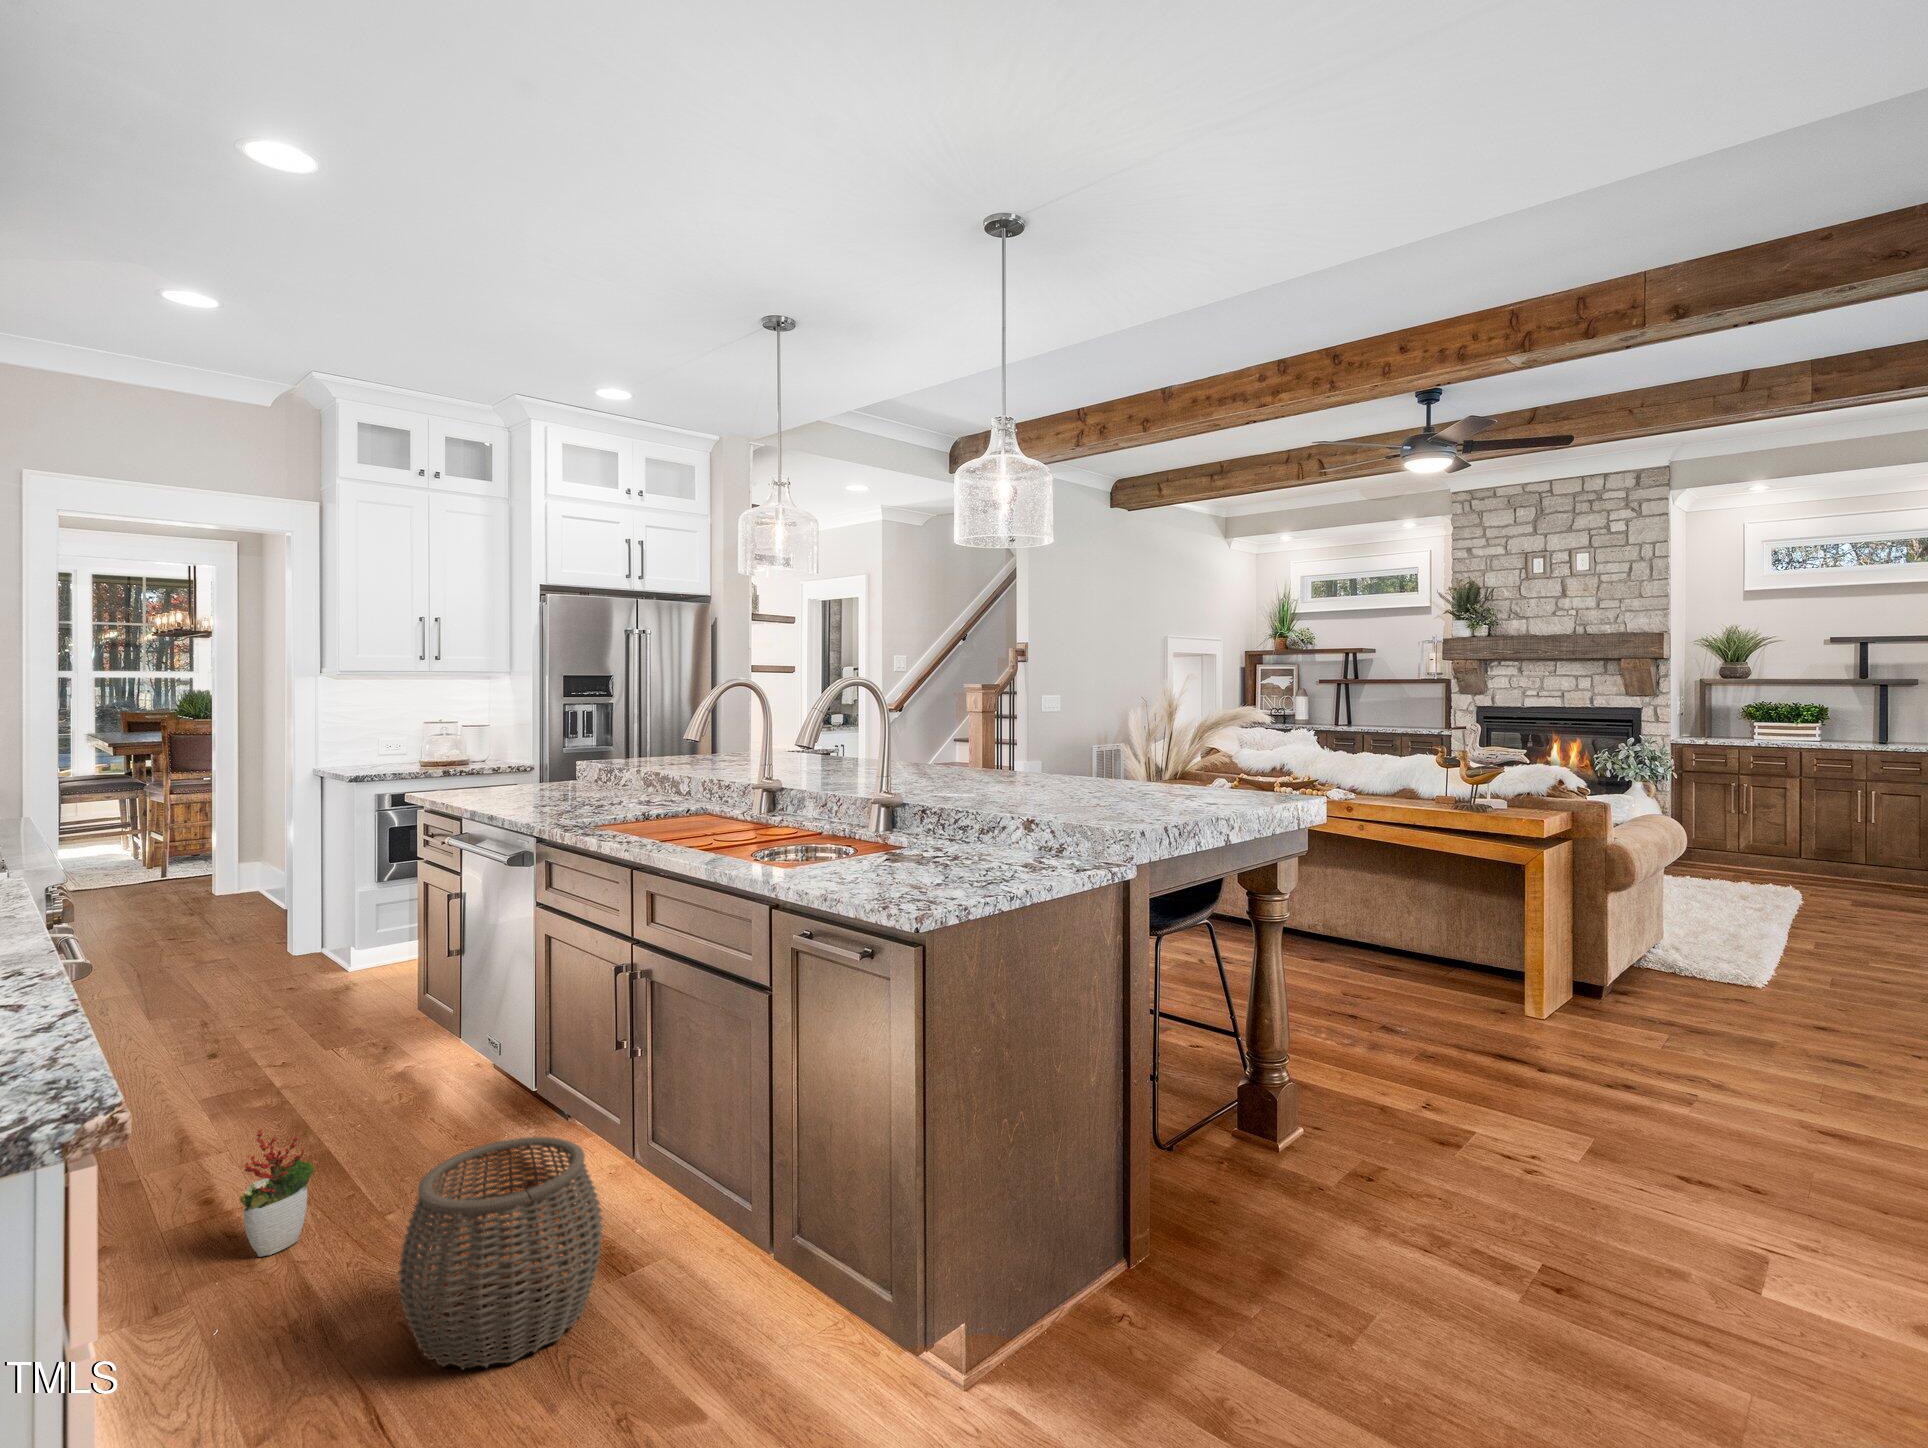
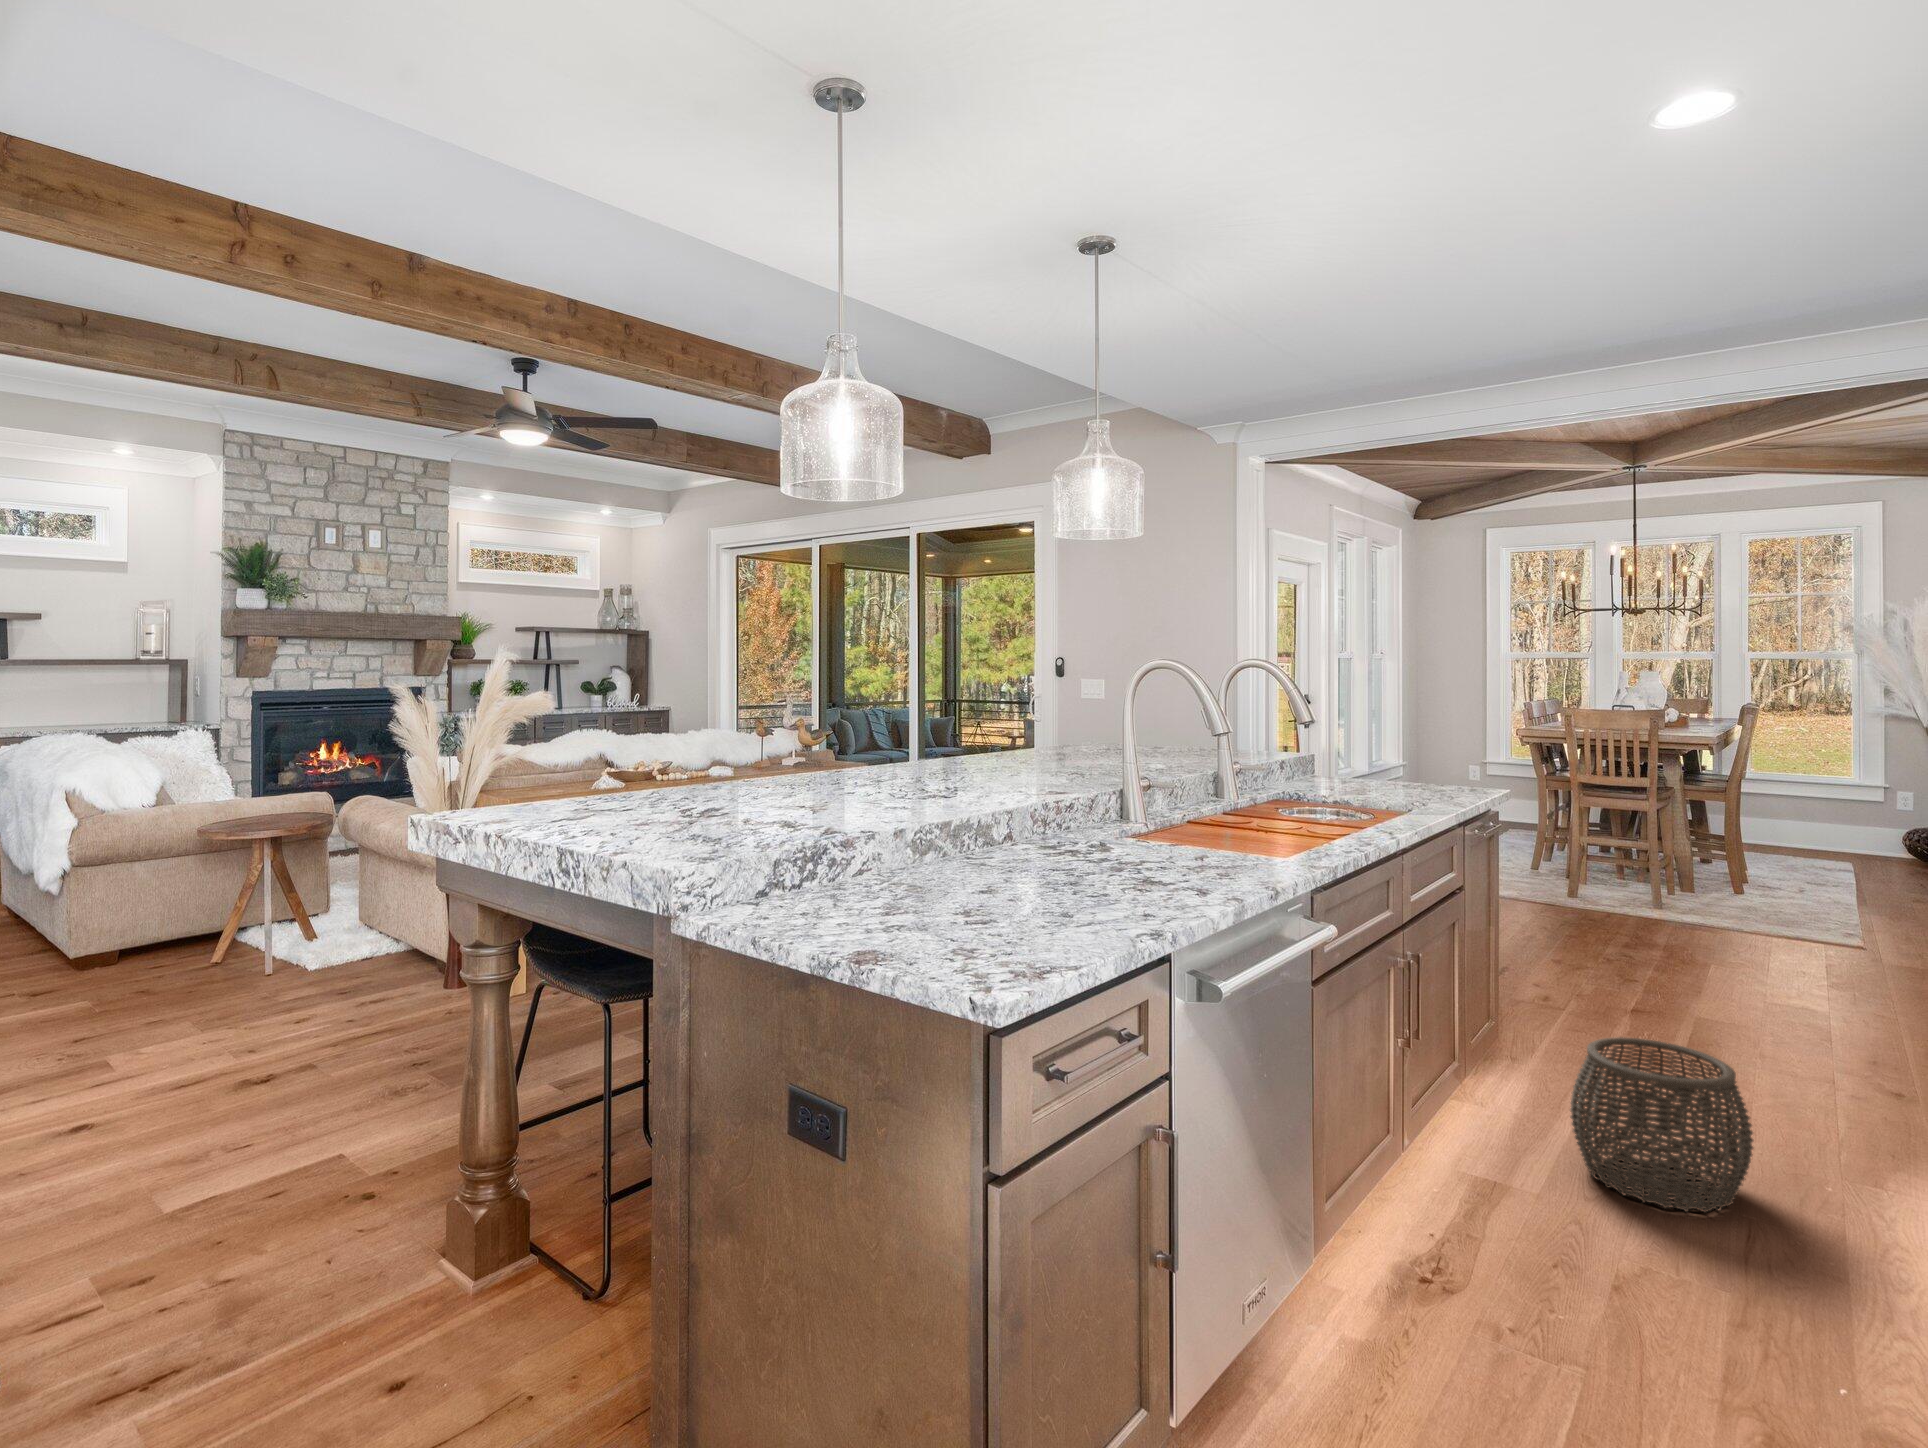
decorative plant: present [240,1129,314,1257] -> none [1736,1228,1843,1383]

